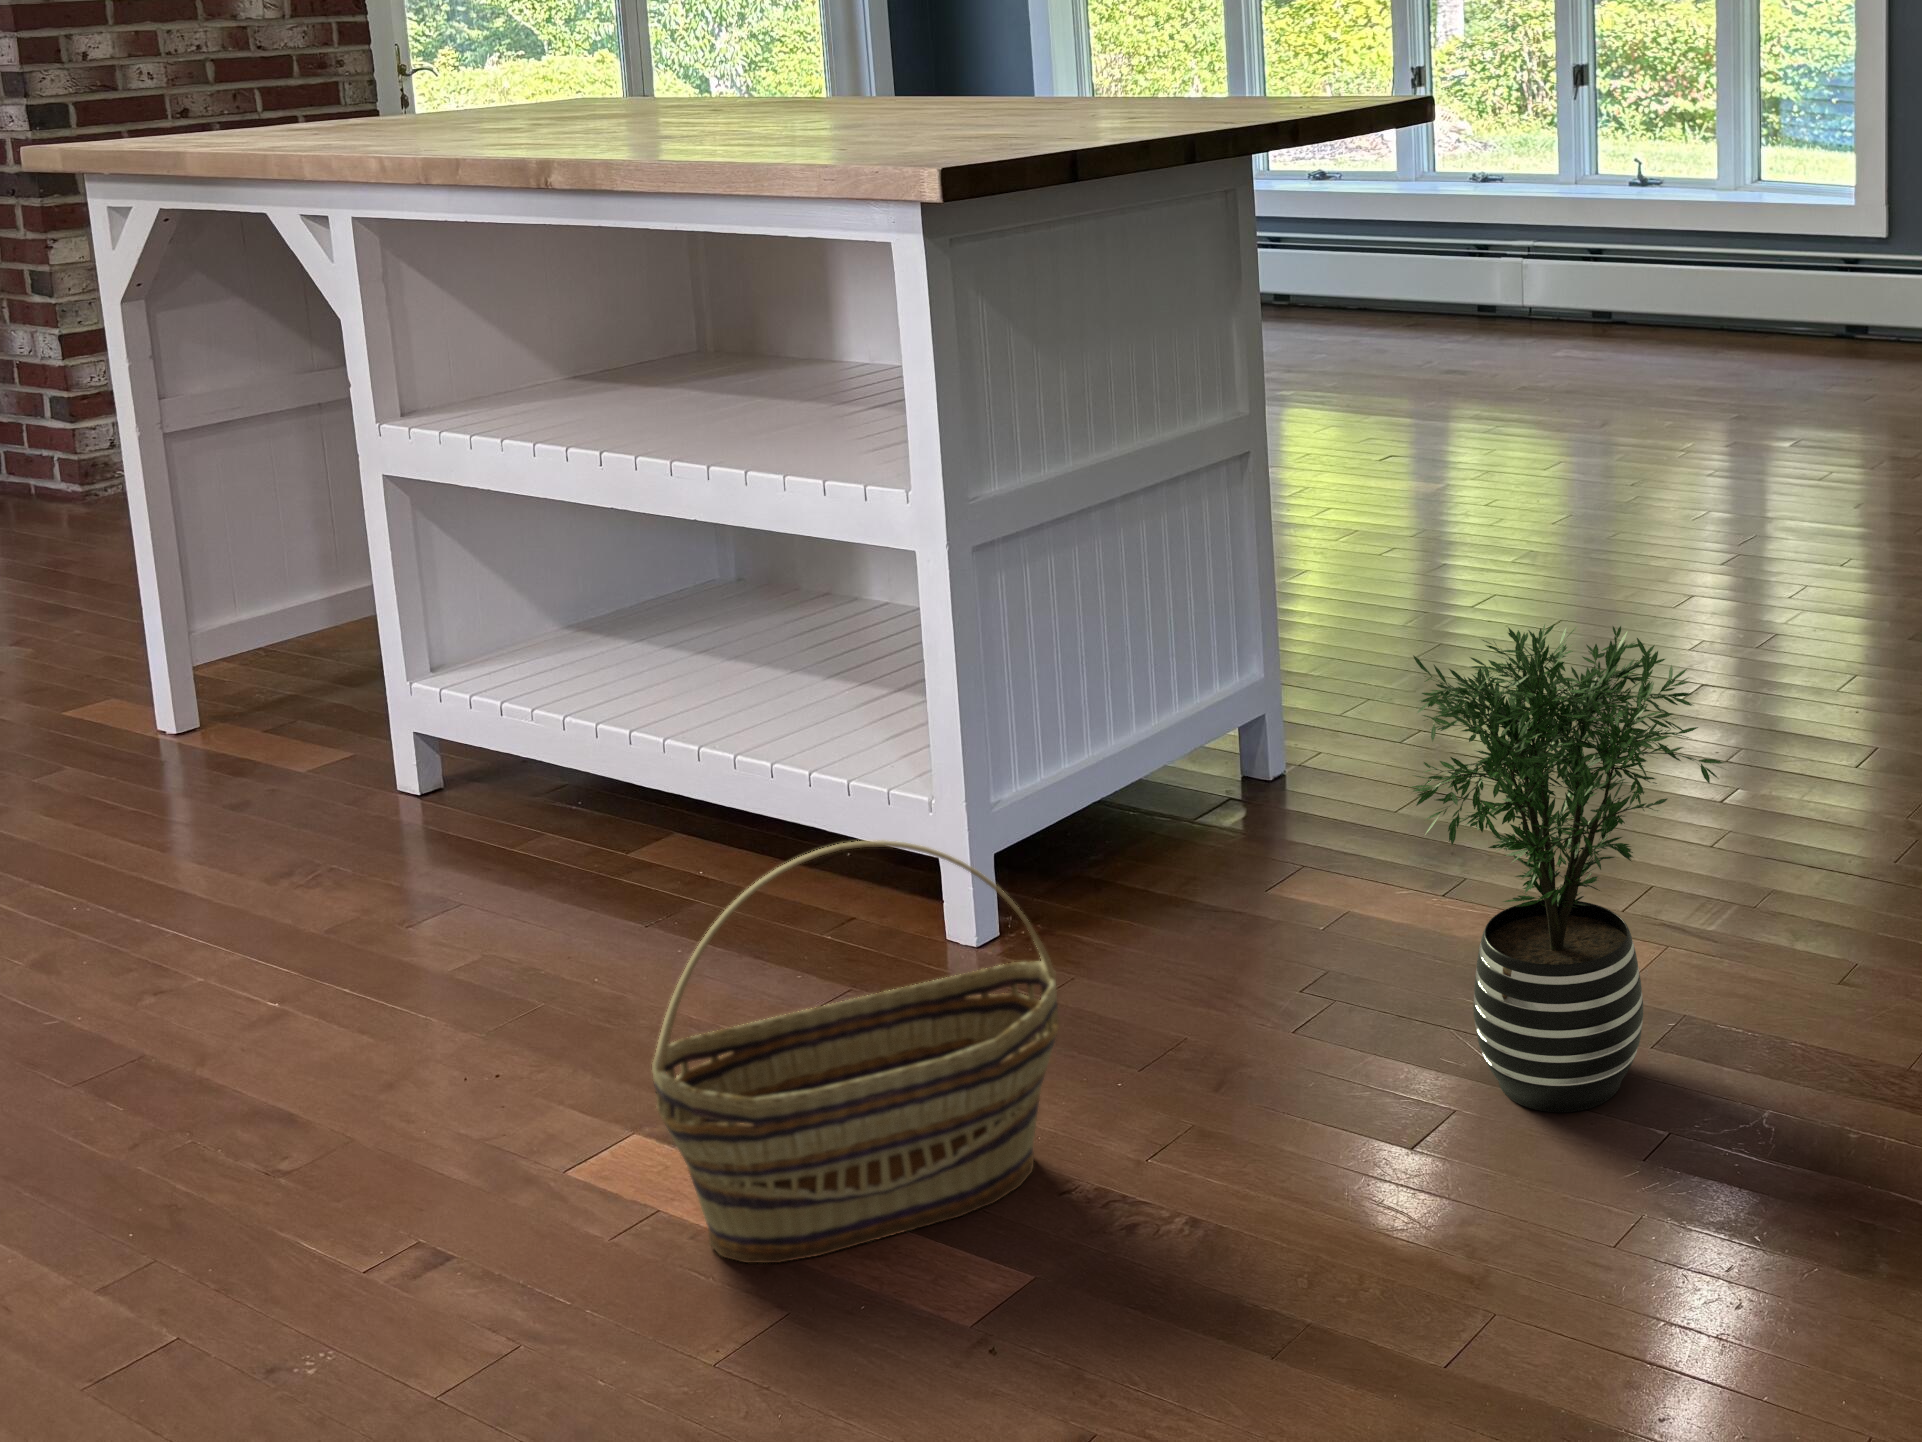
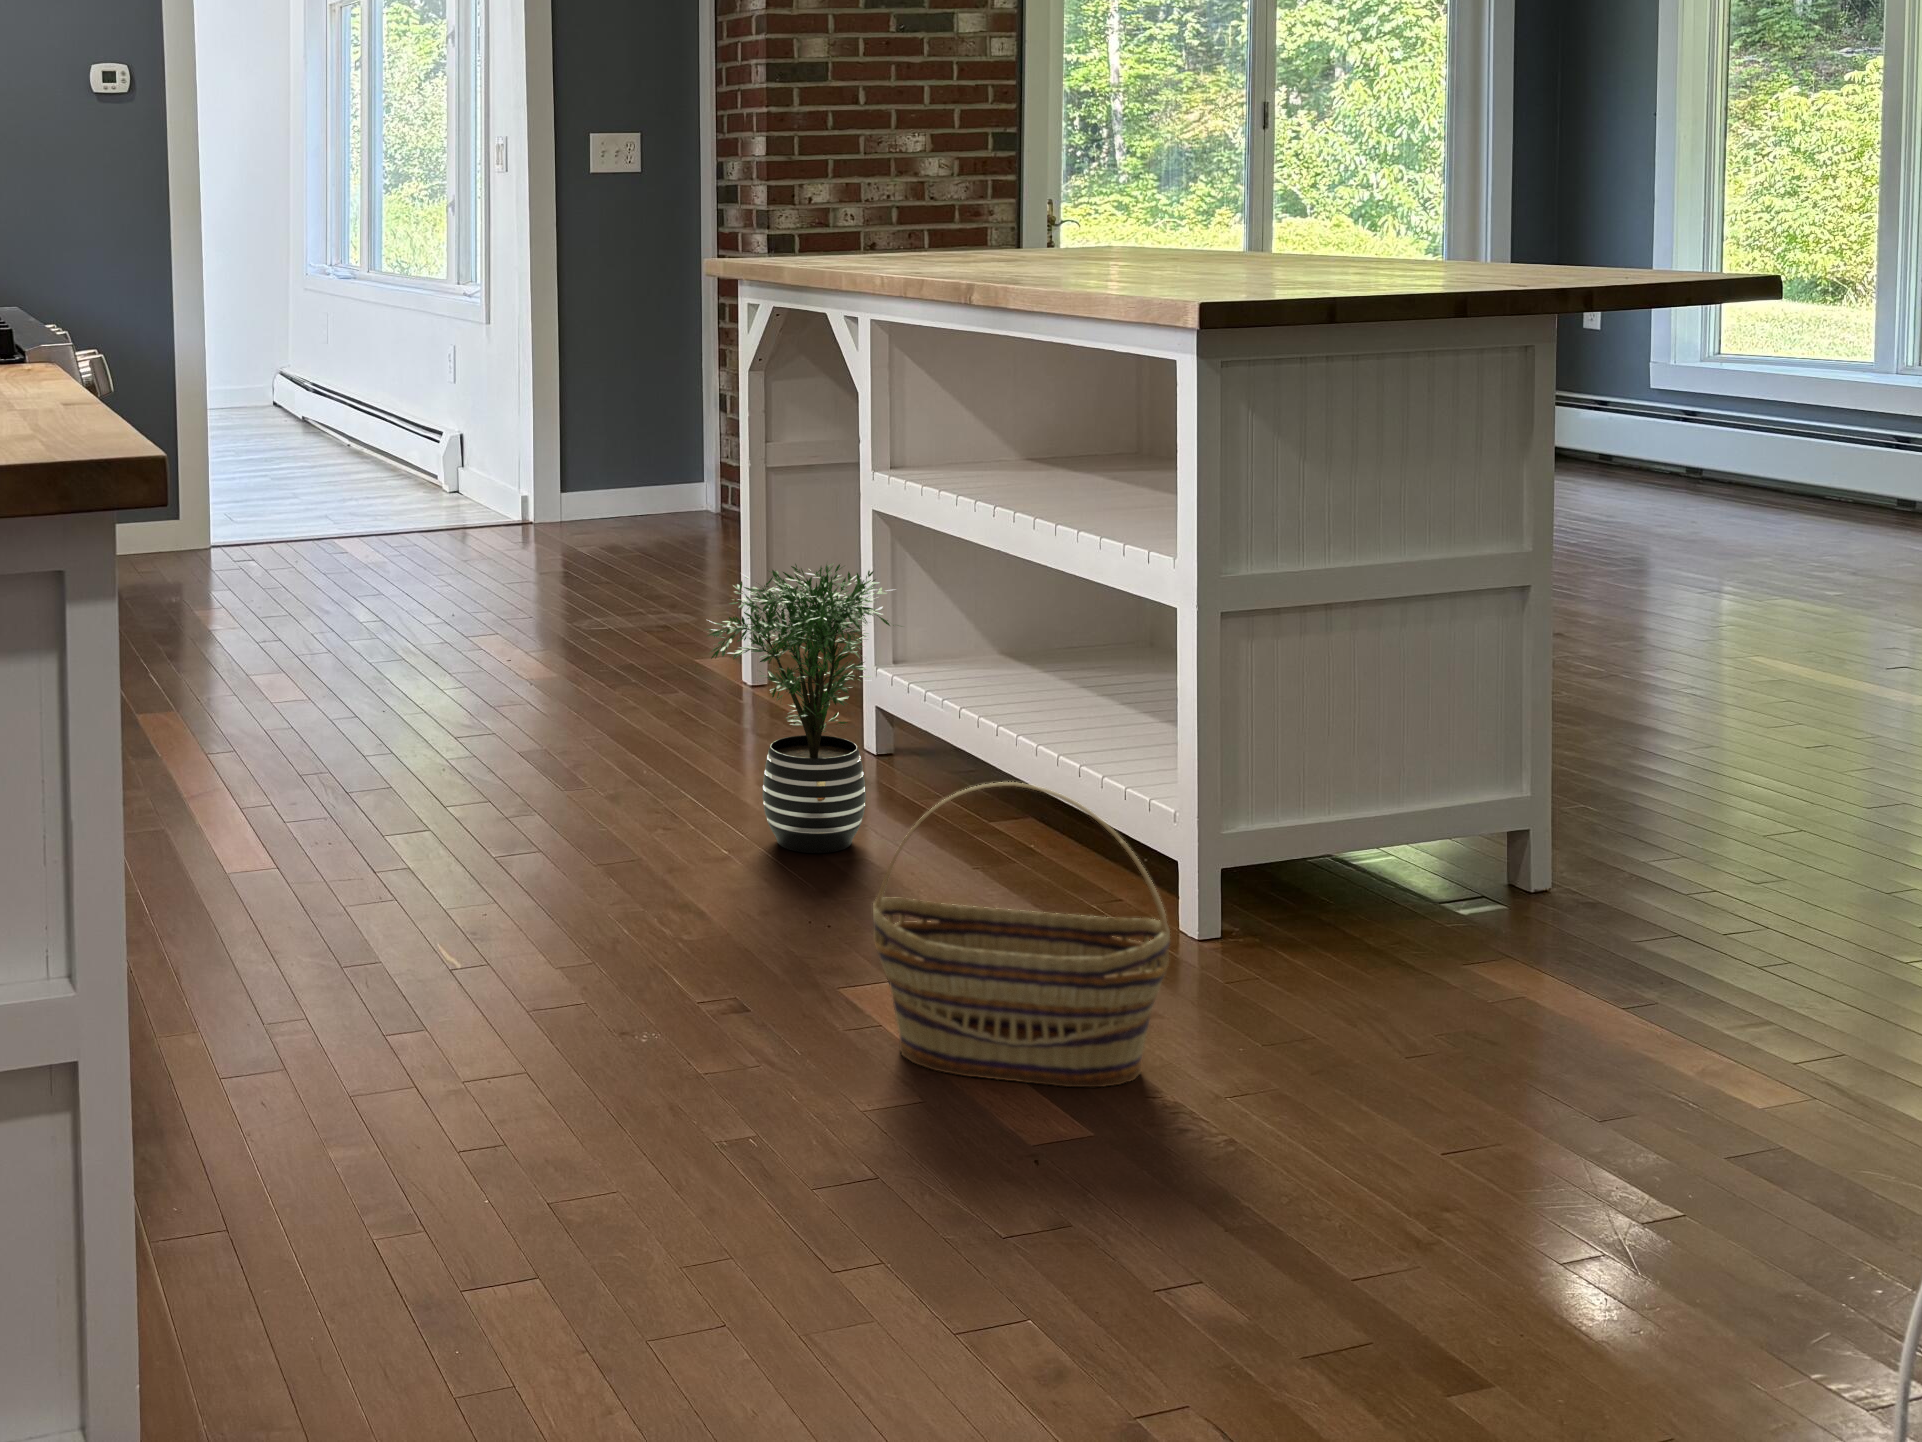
potted plant: present [1412,624,1724,1112] -> present [706,563,902,853]

